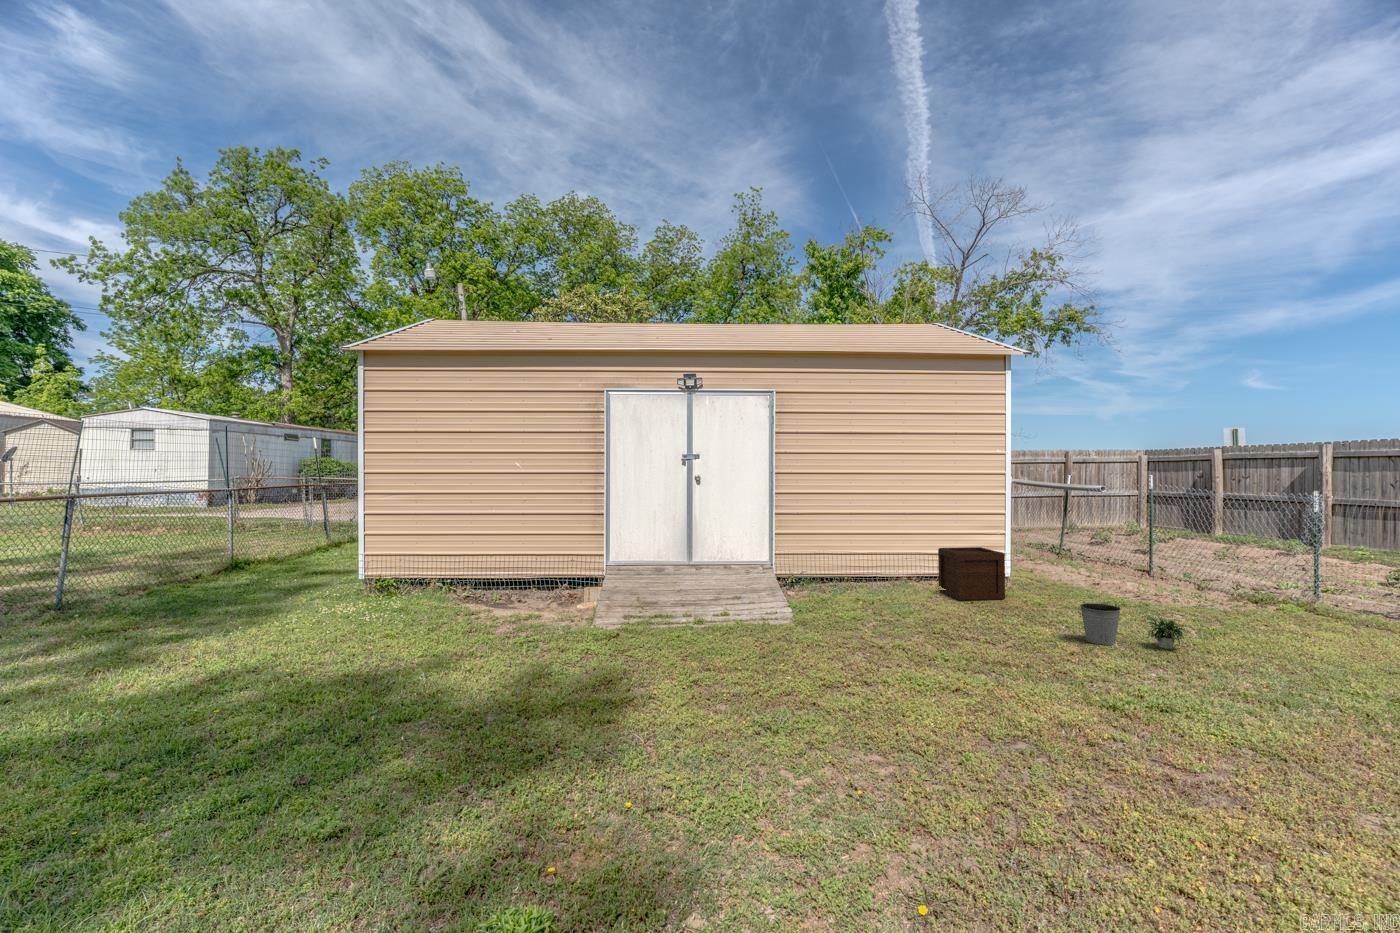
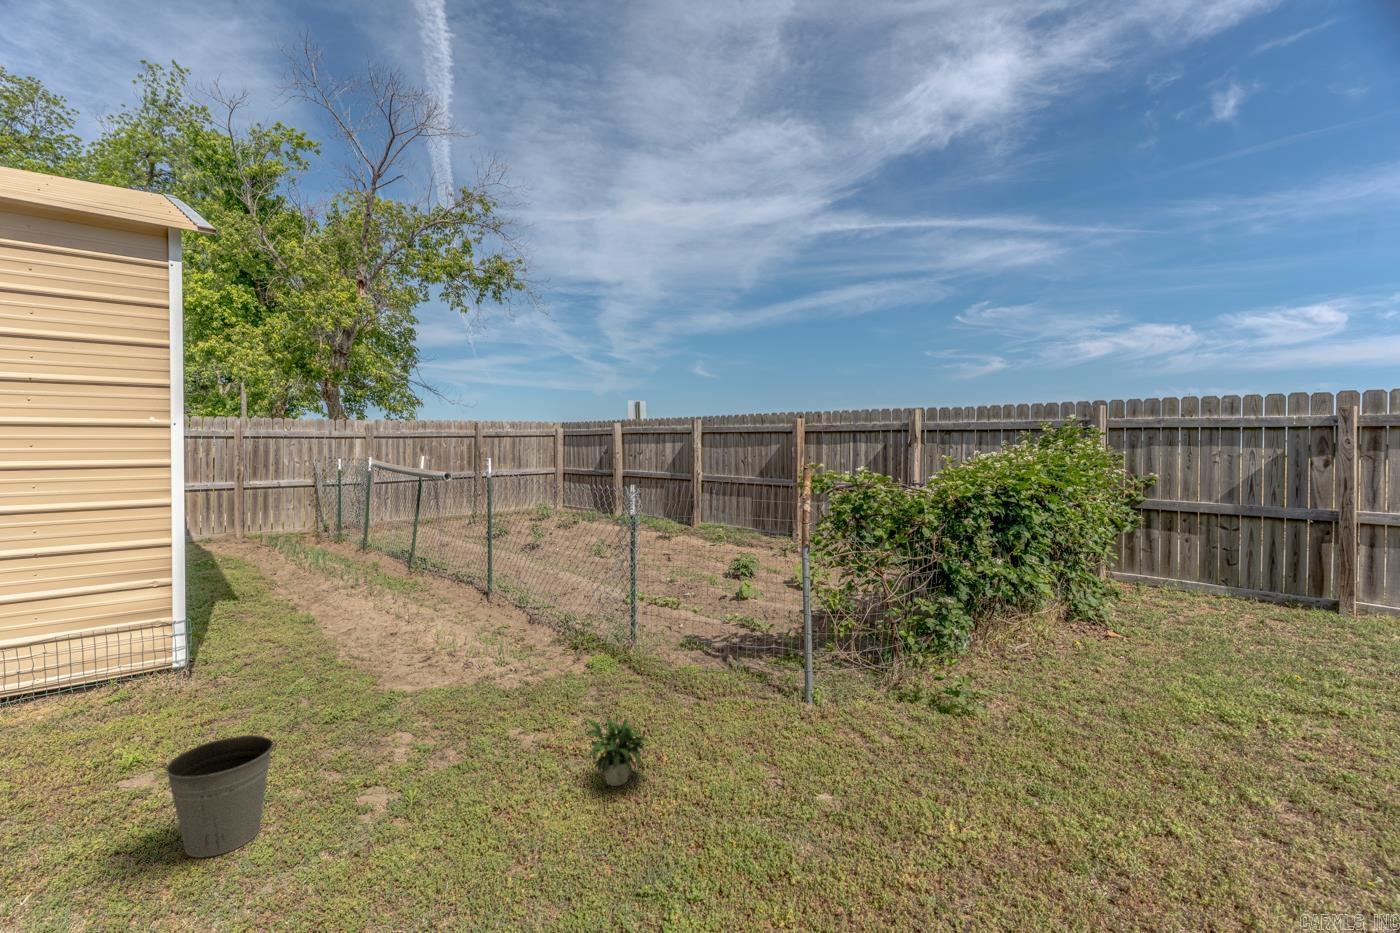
wooden crate: present [938,547,1005,601] -> none [32,588,179,731]
potted plant: present [1146,615,1186,649] -> present [585,715,649,786]

